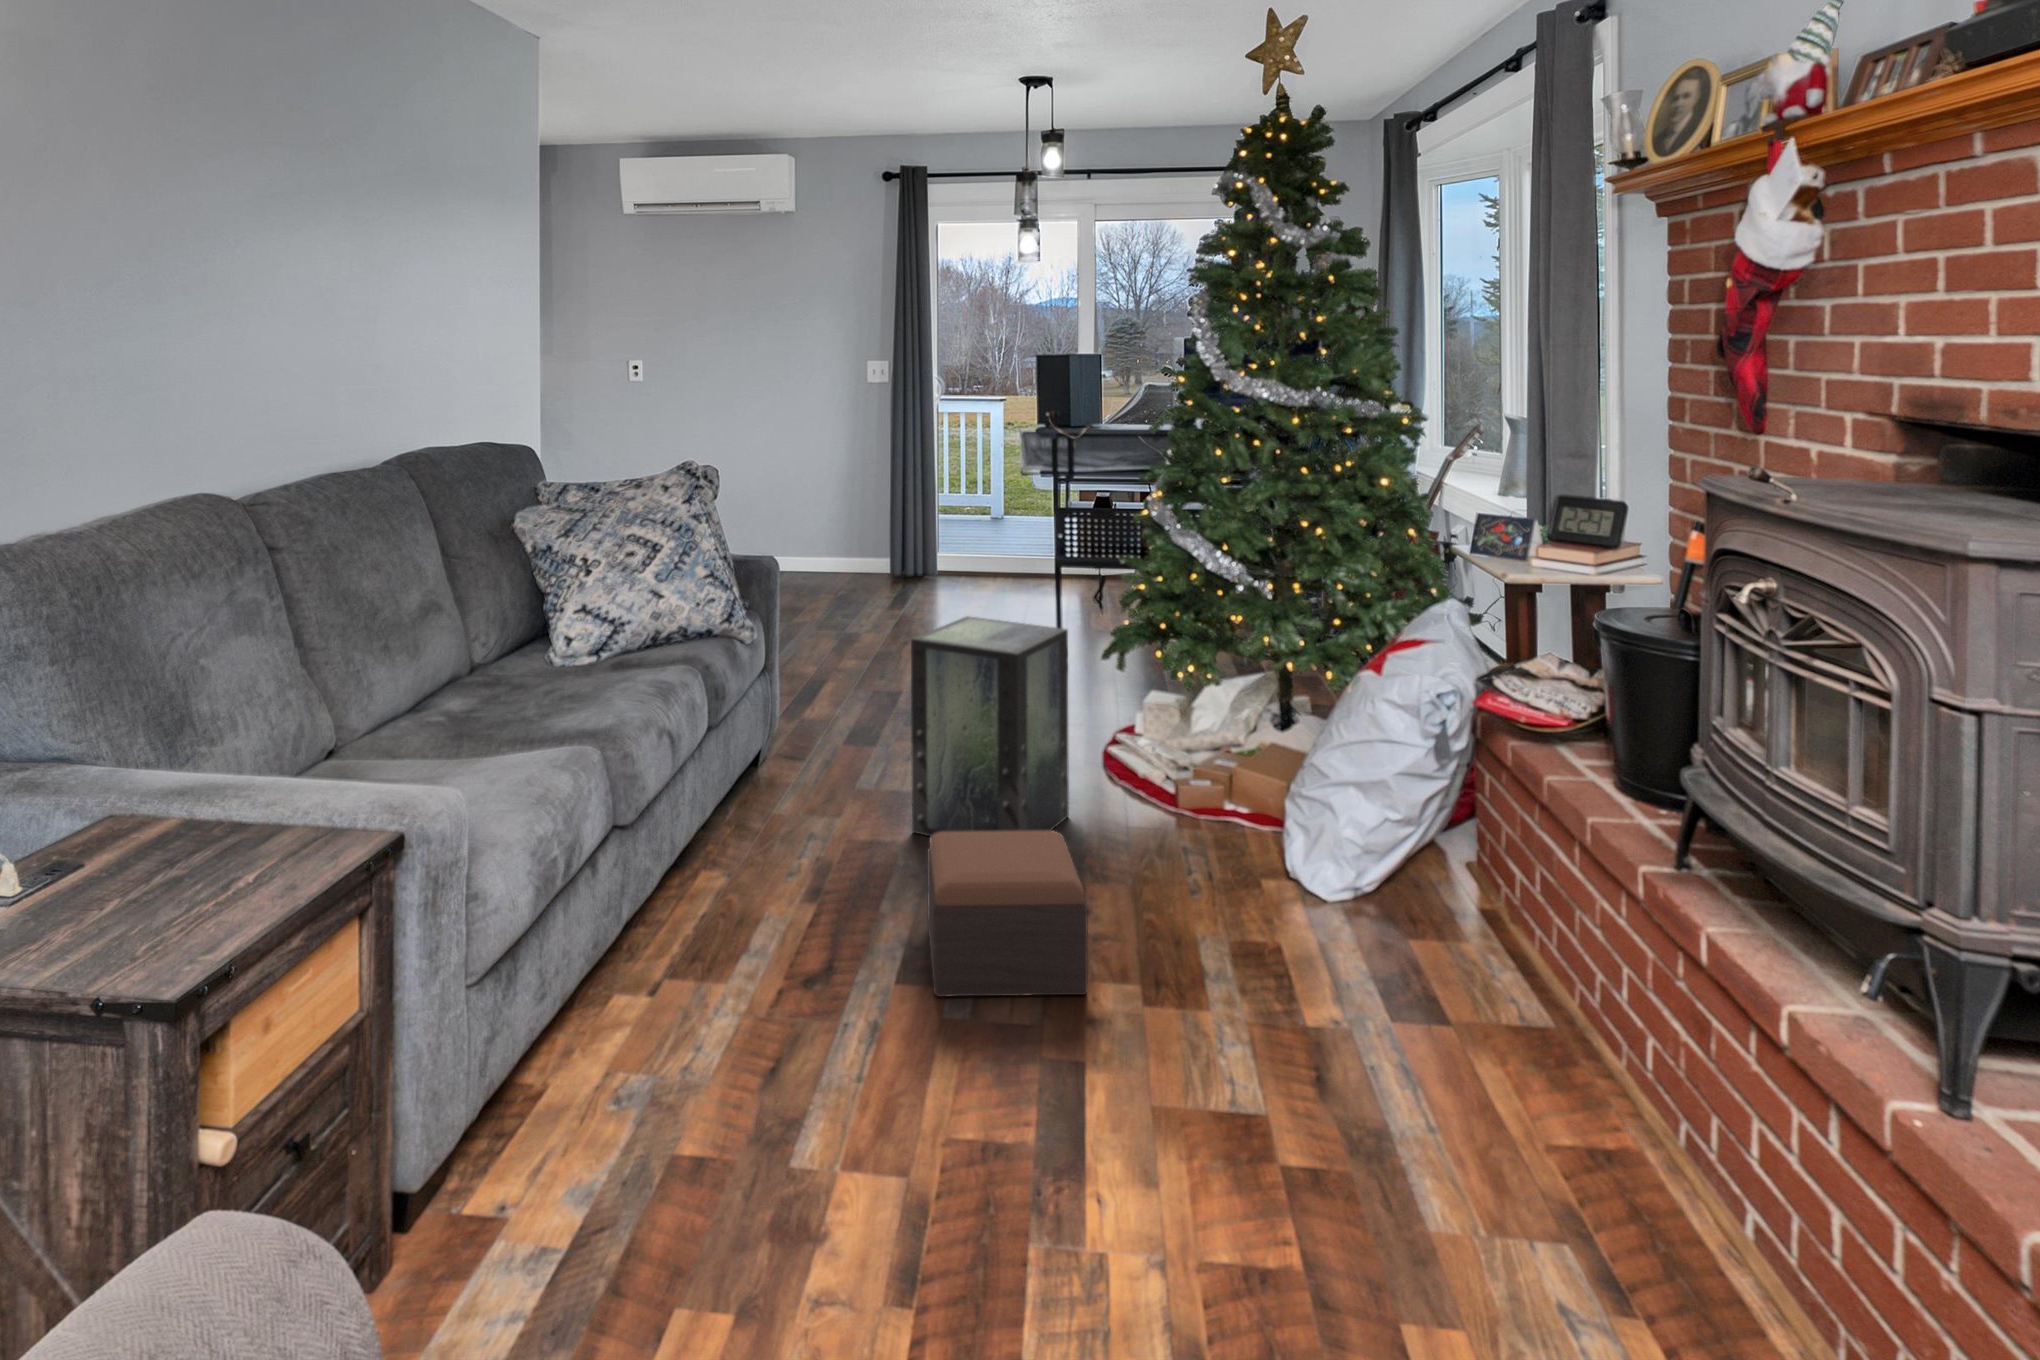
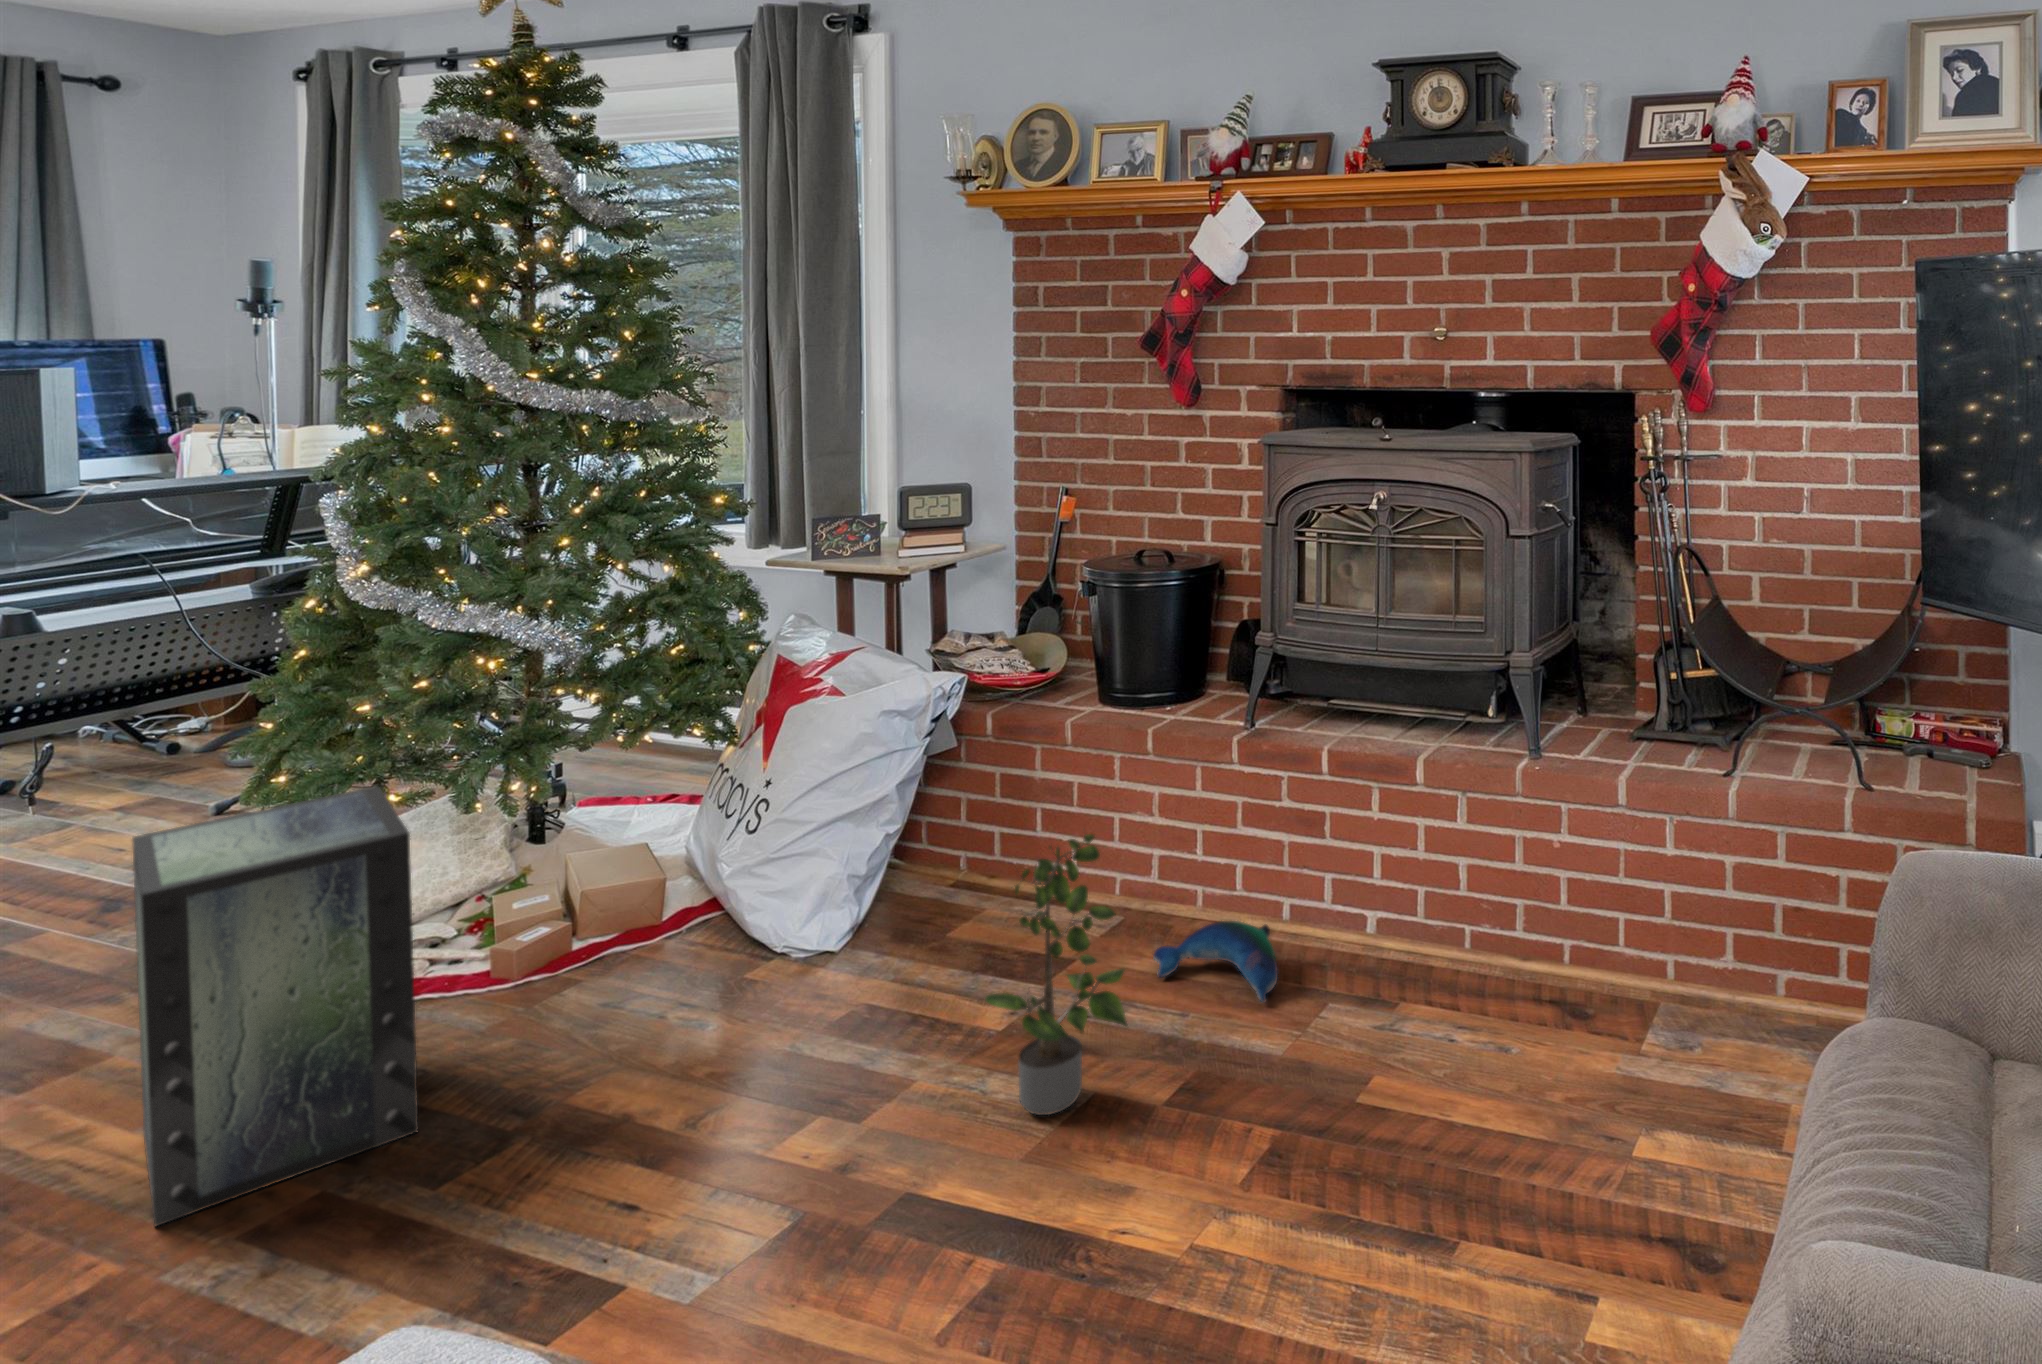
footstool: present [927,831,1088,997] -> none [472,1013,804,1285]
potted plant: none [1170,831,1336,1103] -> present [985,834,1127,1115]
plush toy: none [1470,1056,1597,1180] -> present [1153,921,1278,1002]

